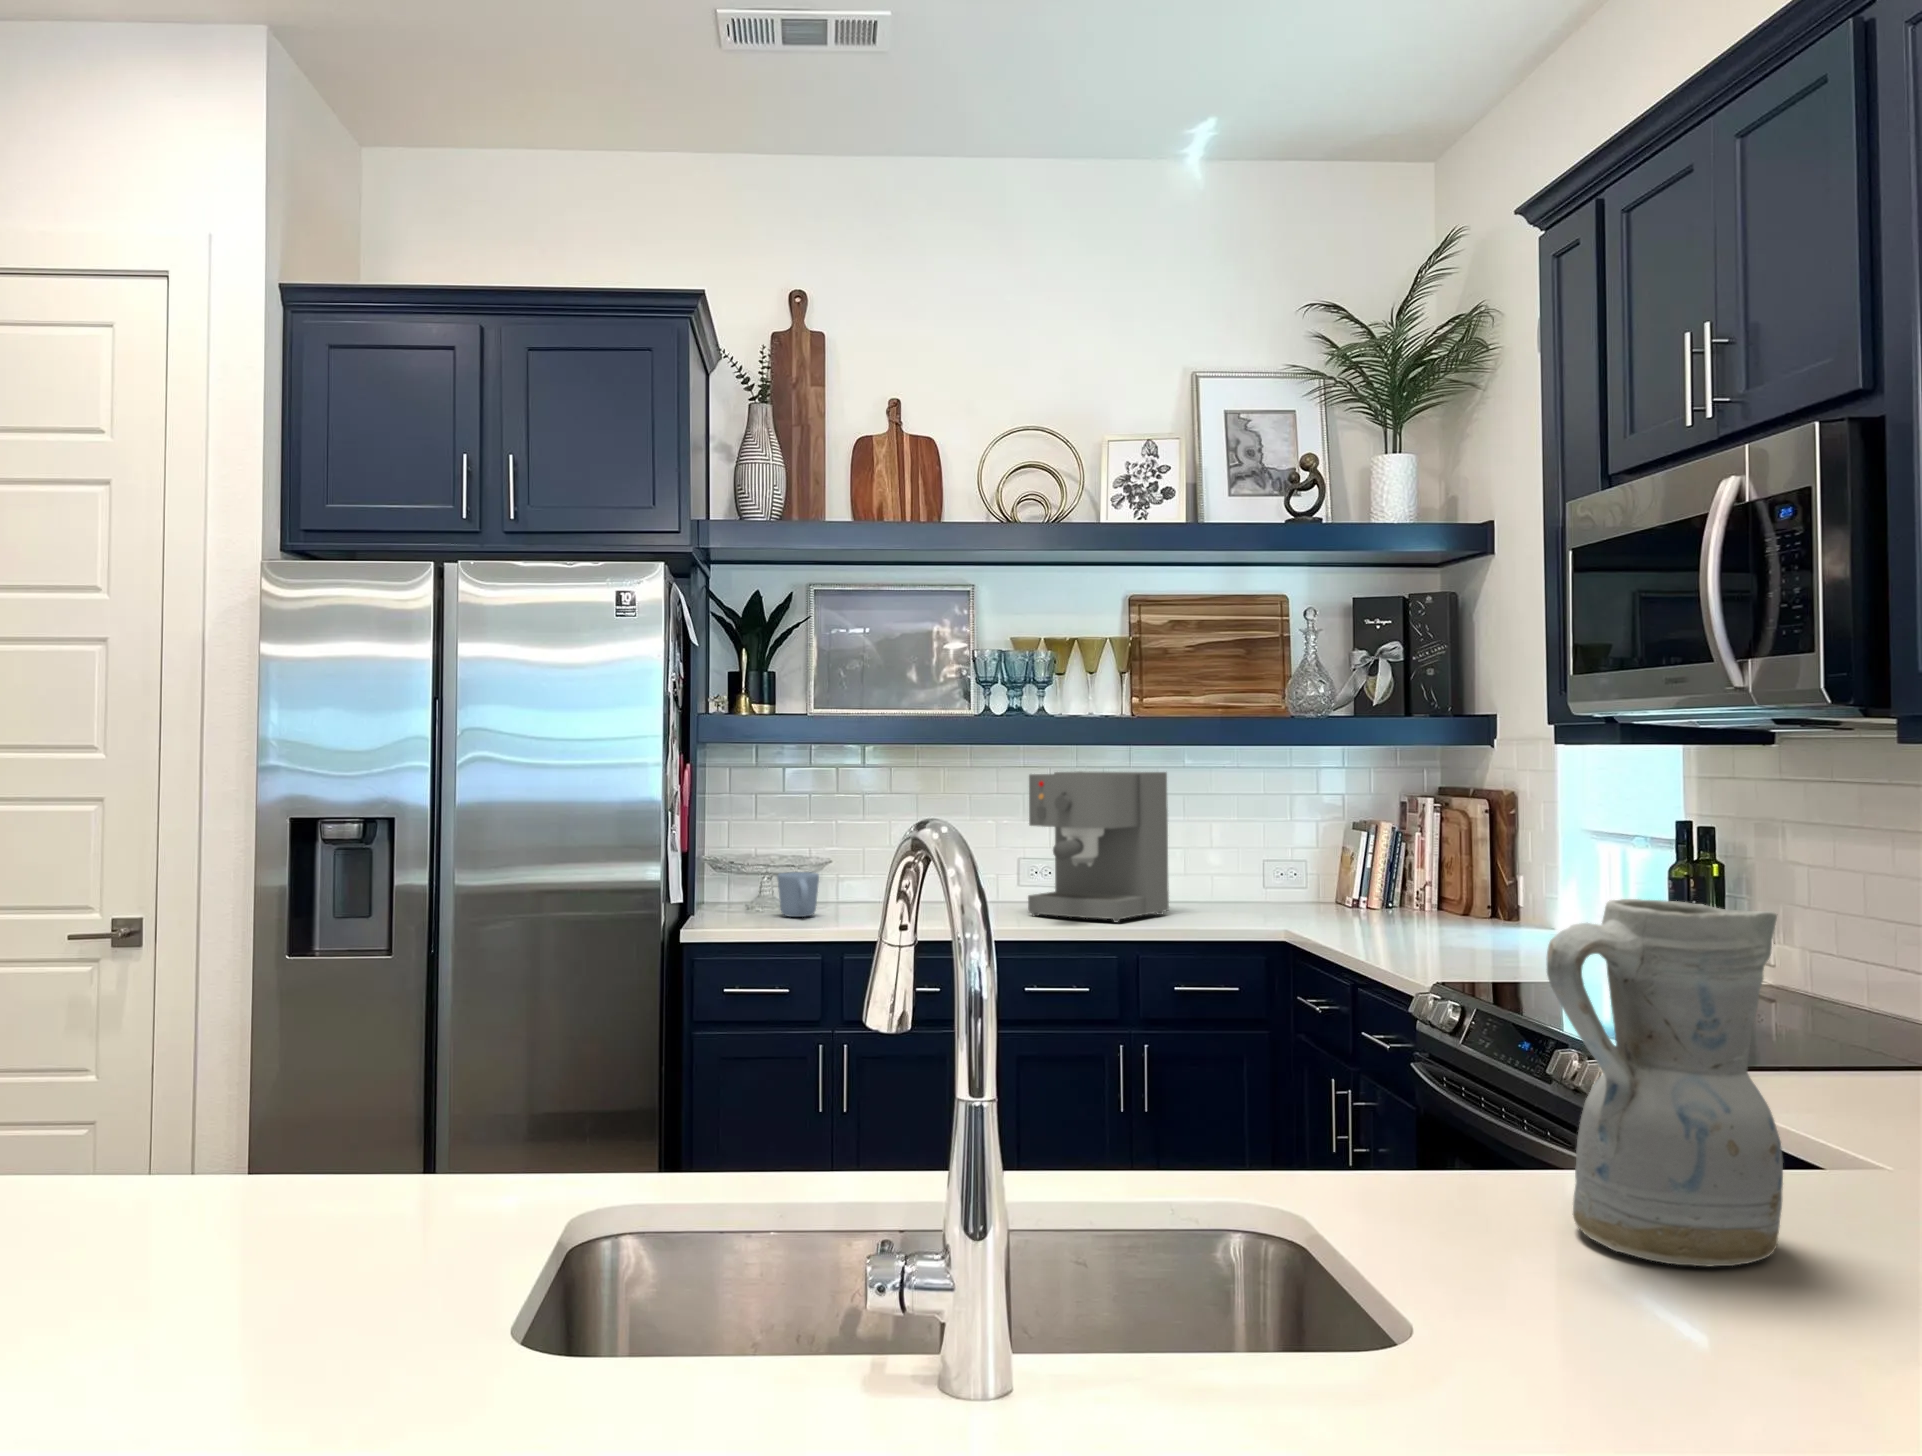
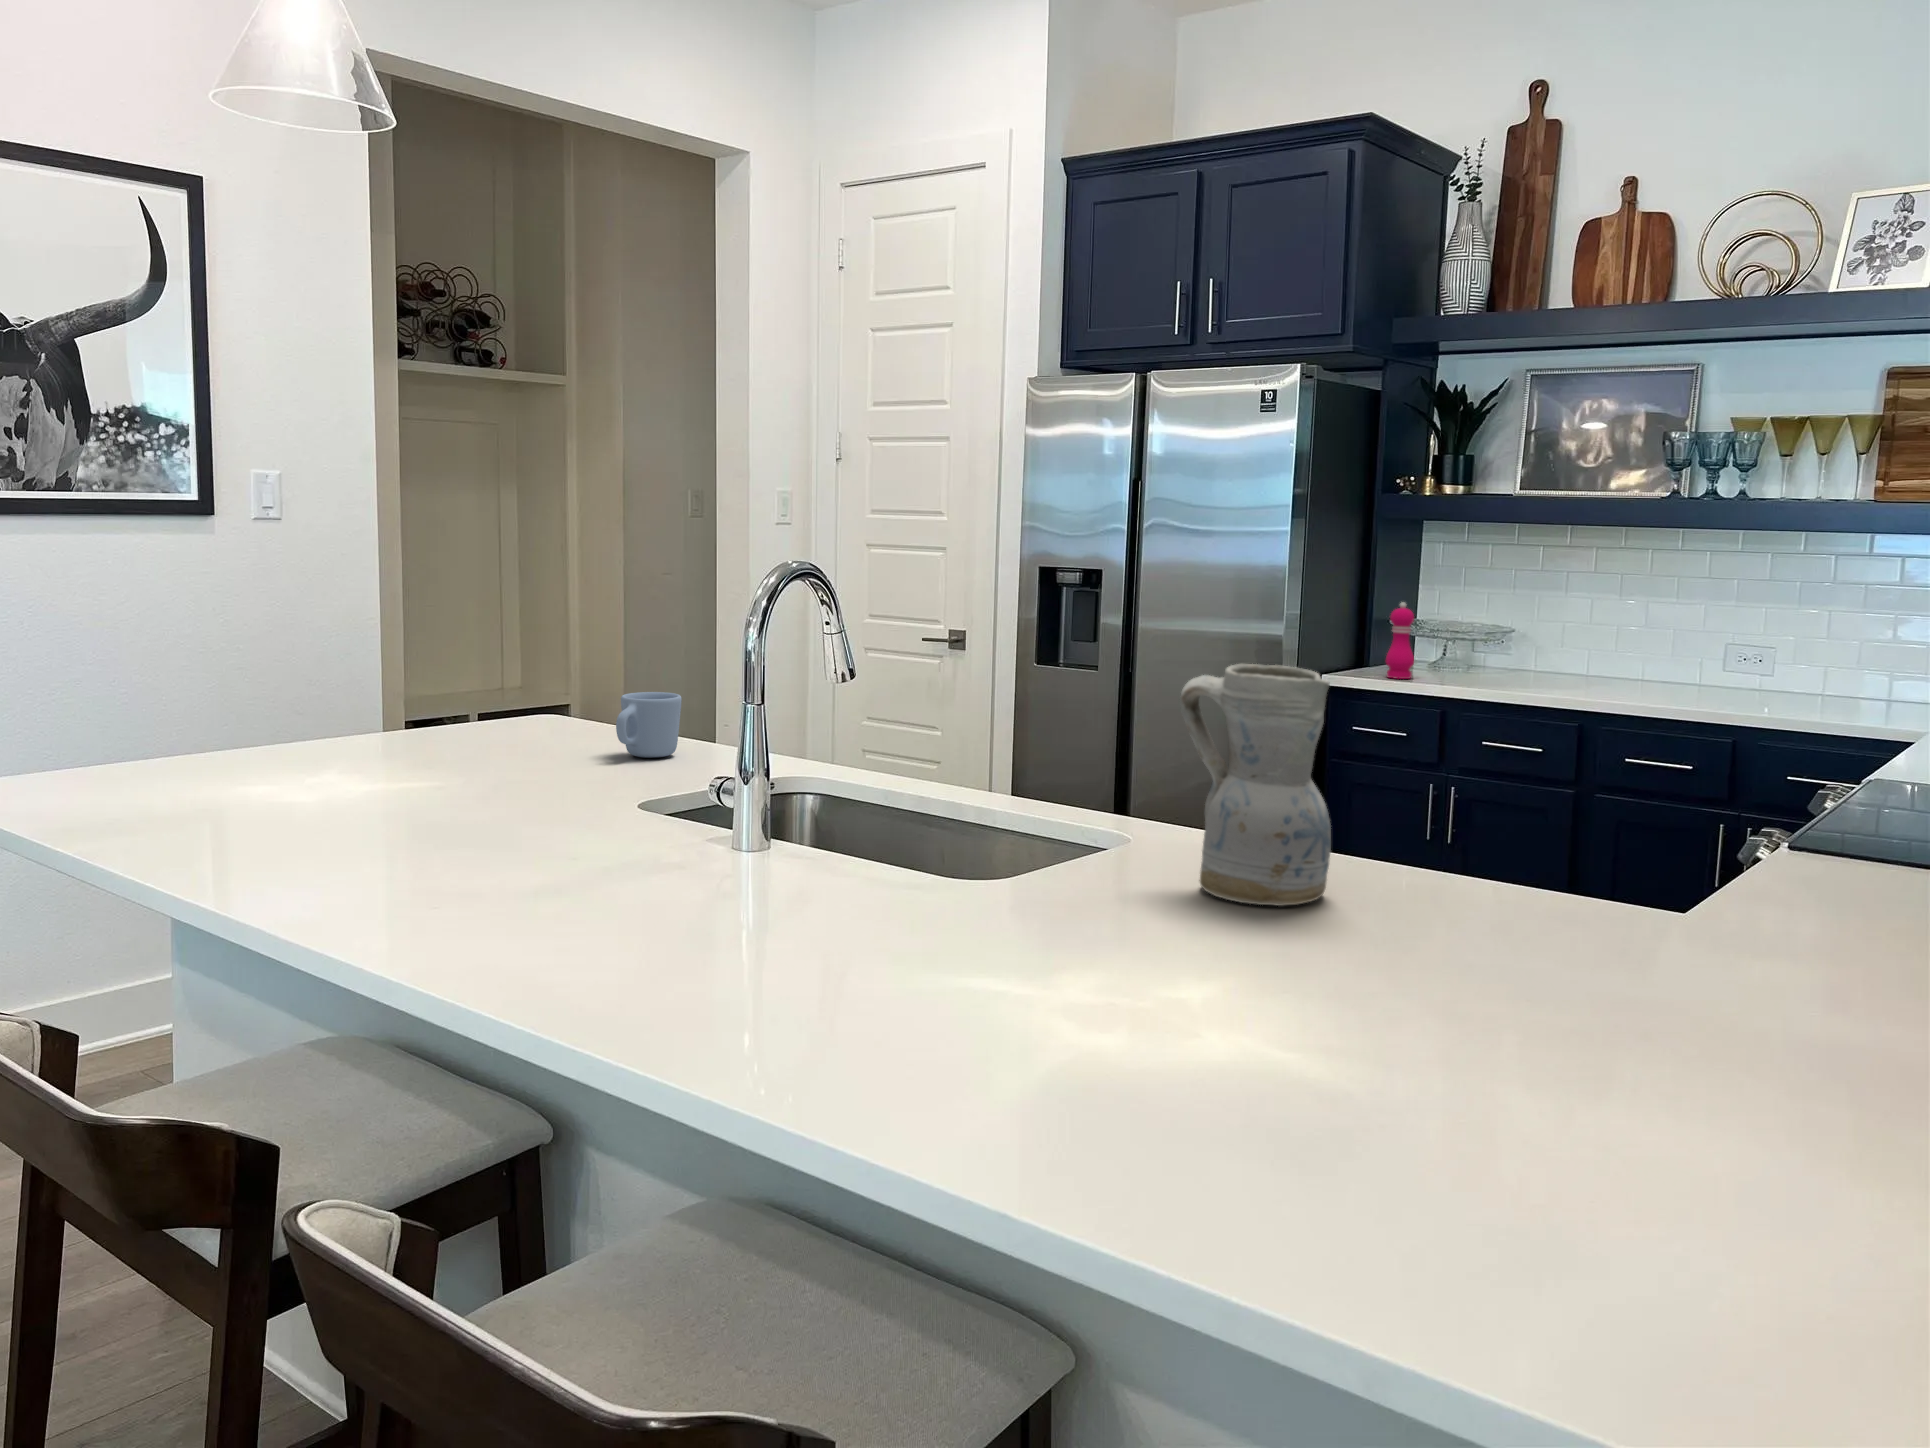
coffee maker: present [1028,771,1169,922] -> none [1677,558,1855,711]
pepper mill: none [743,836,775,926] -> present [1385,602,1414,679]
mug: present [777,872,819,917] -> present [616,692,682,758]

